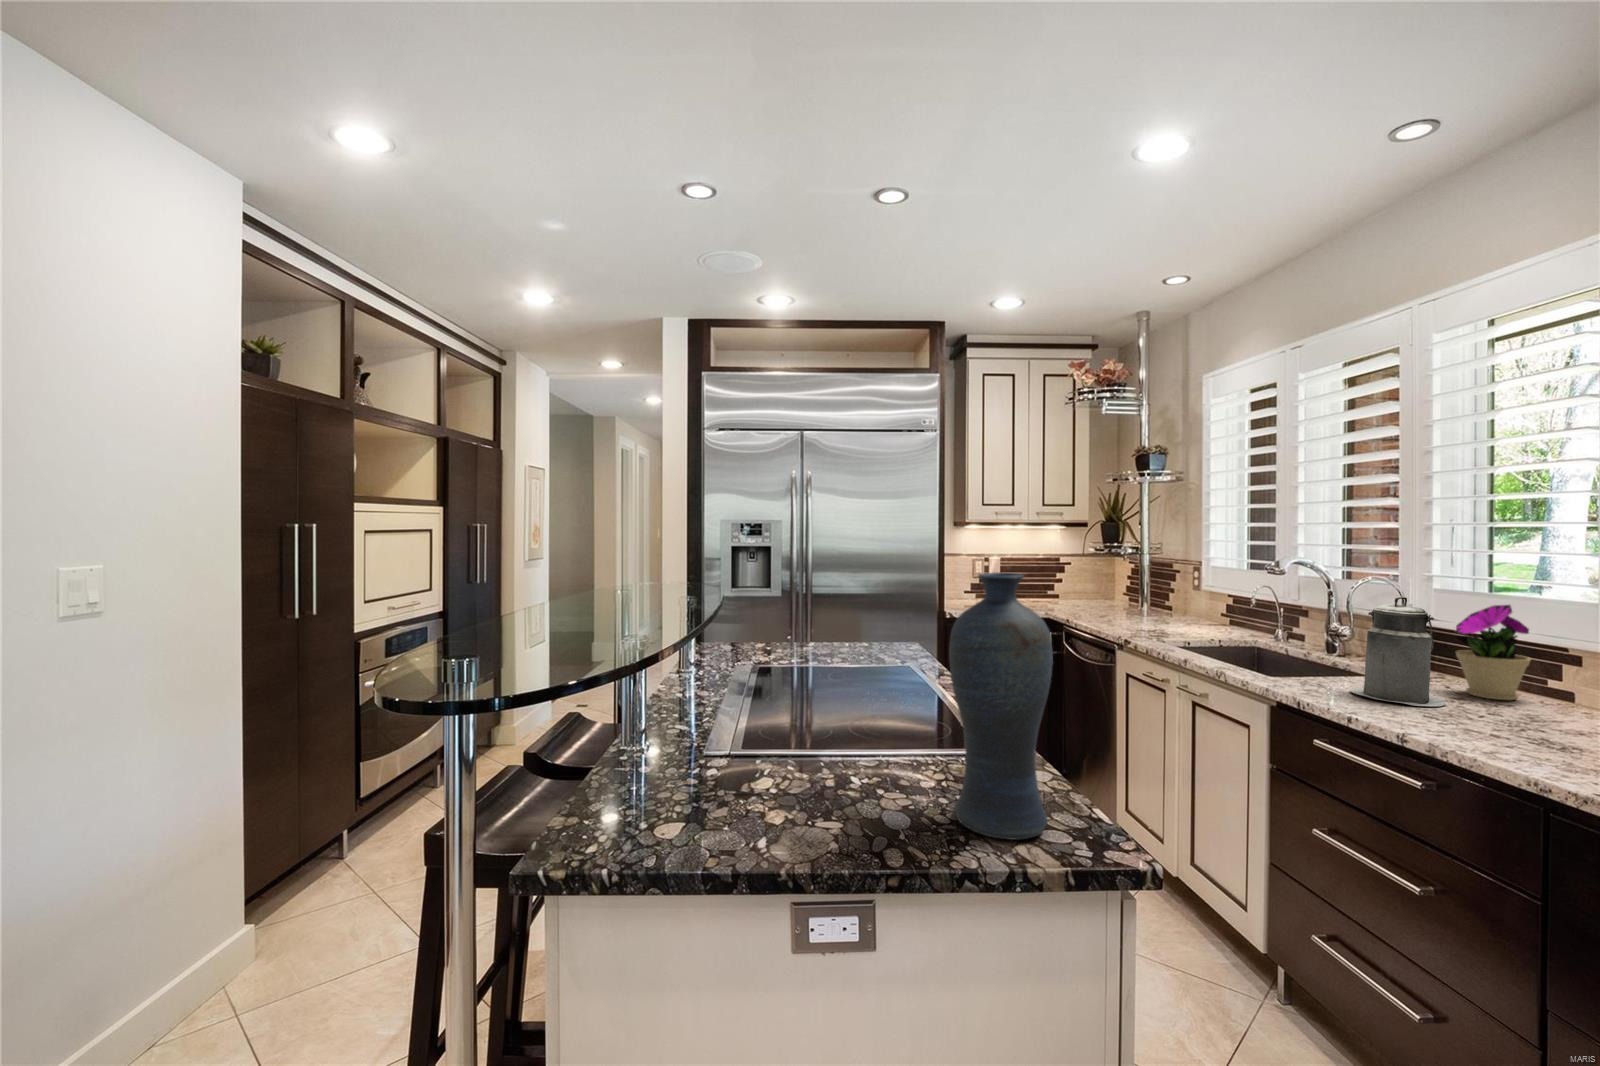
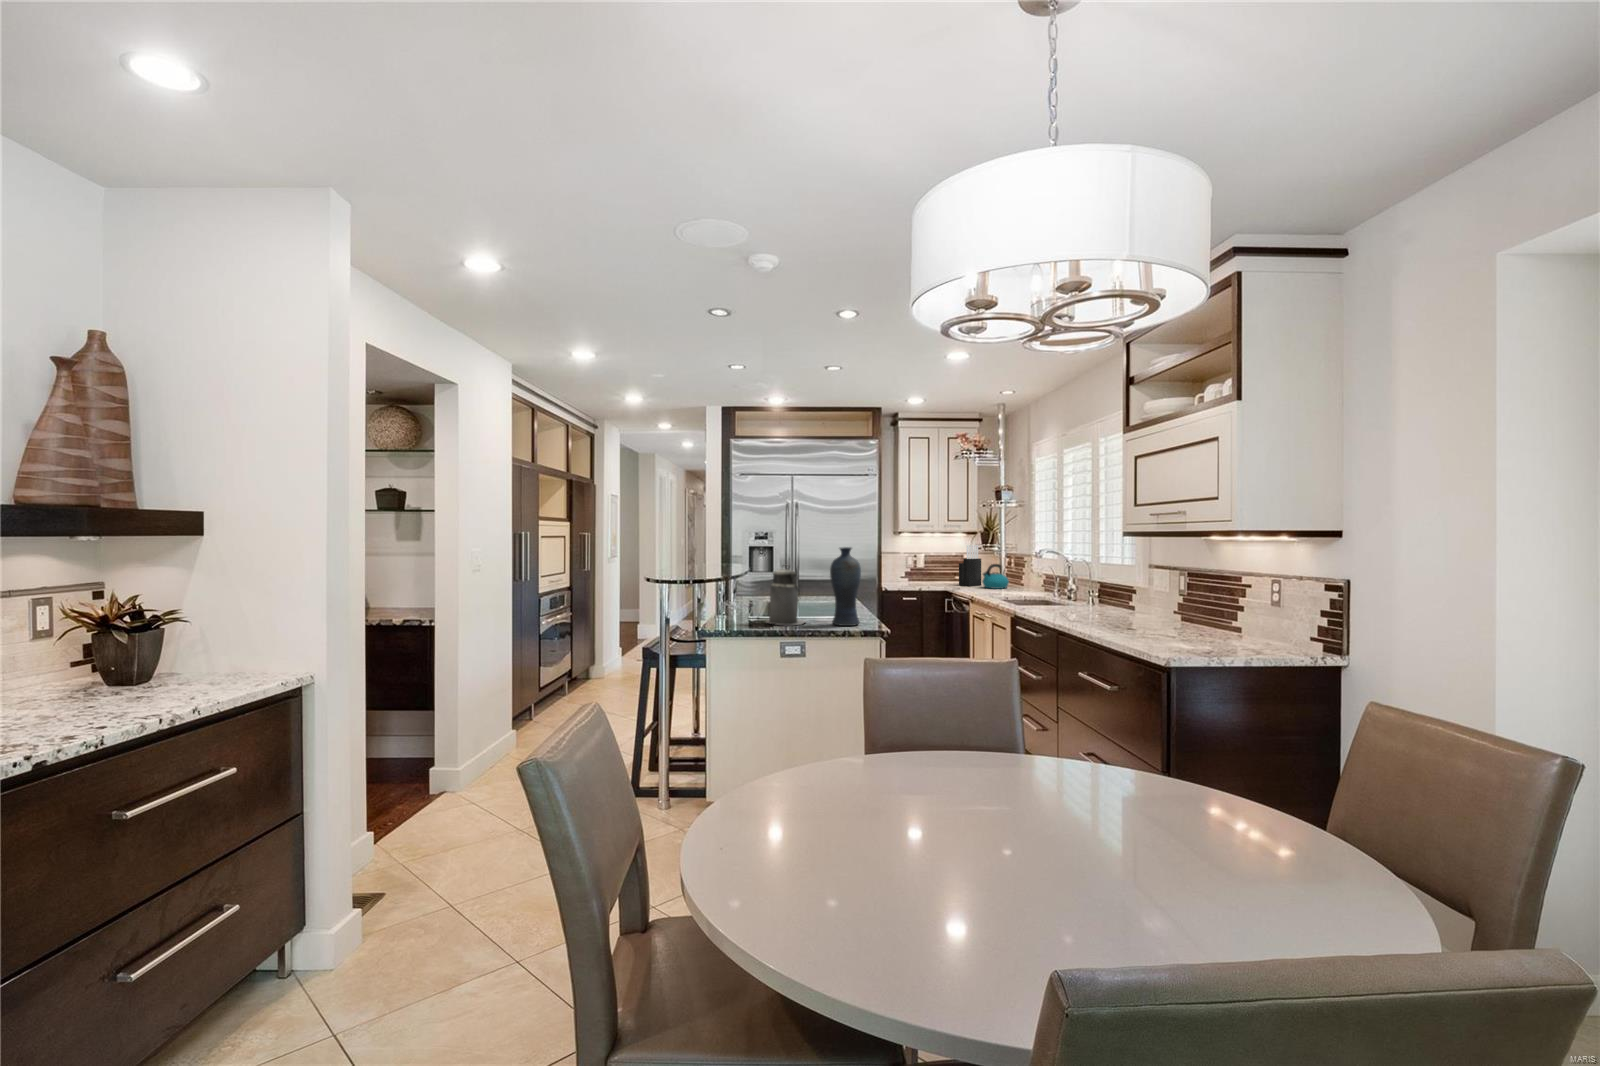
knife block: none [1065,543,1100,609] -> present [959,545,981,586]
kettle: none [1110,574,1156,616] -> present [982,564,1009,589]
canister: present [1350,597,1445,706] -> present [766,569,805,625]
flower pot: present [1455,605,1531,700] -> none [1093,569,1120,612]

